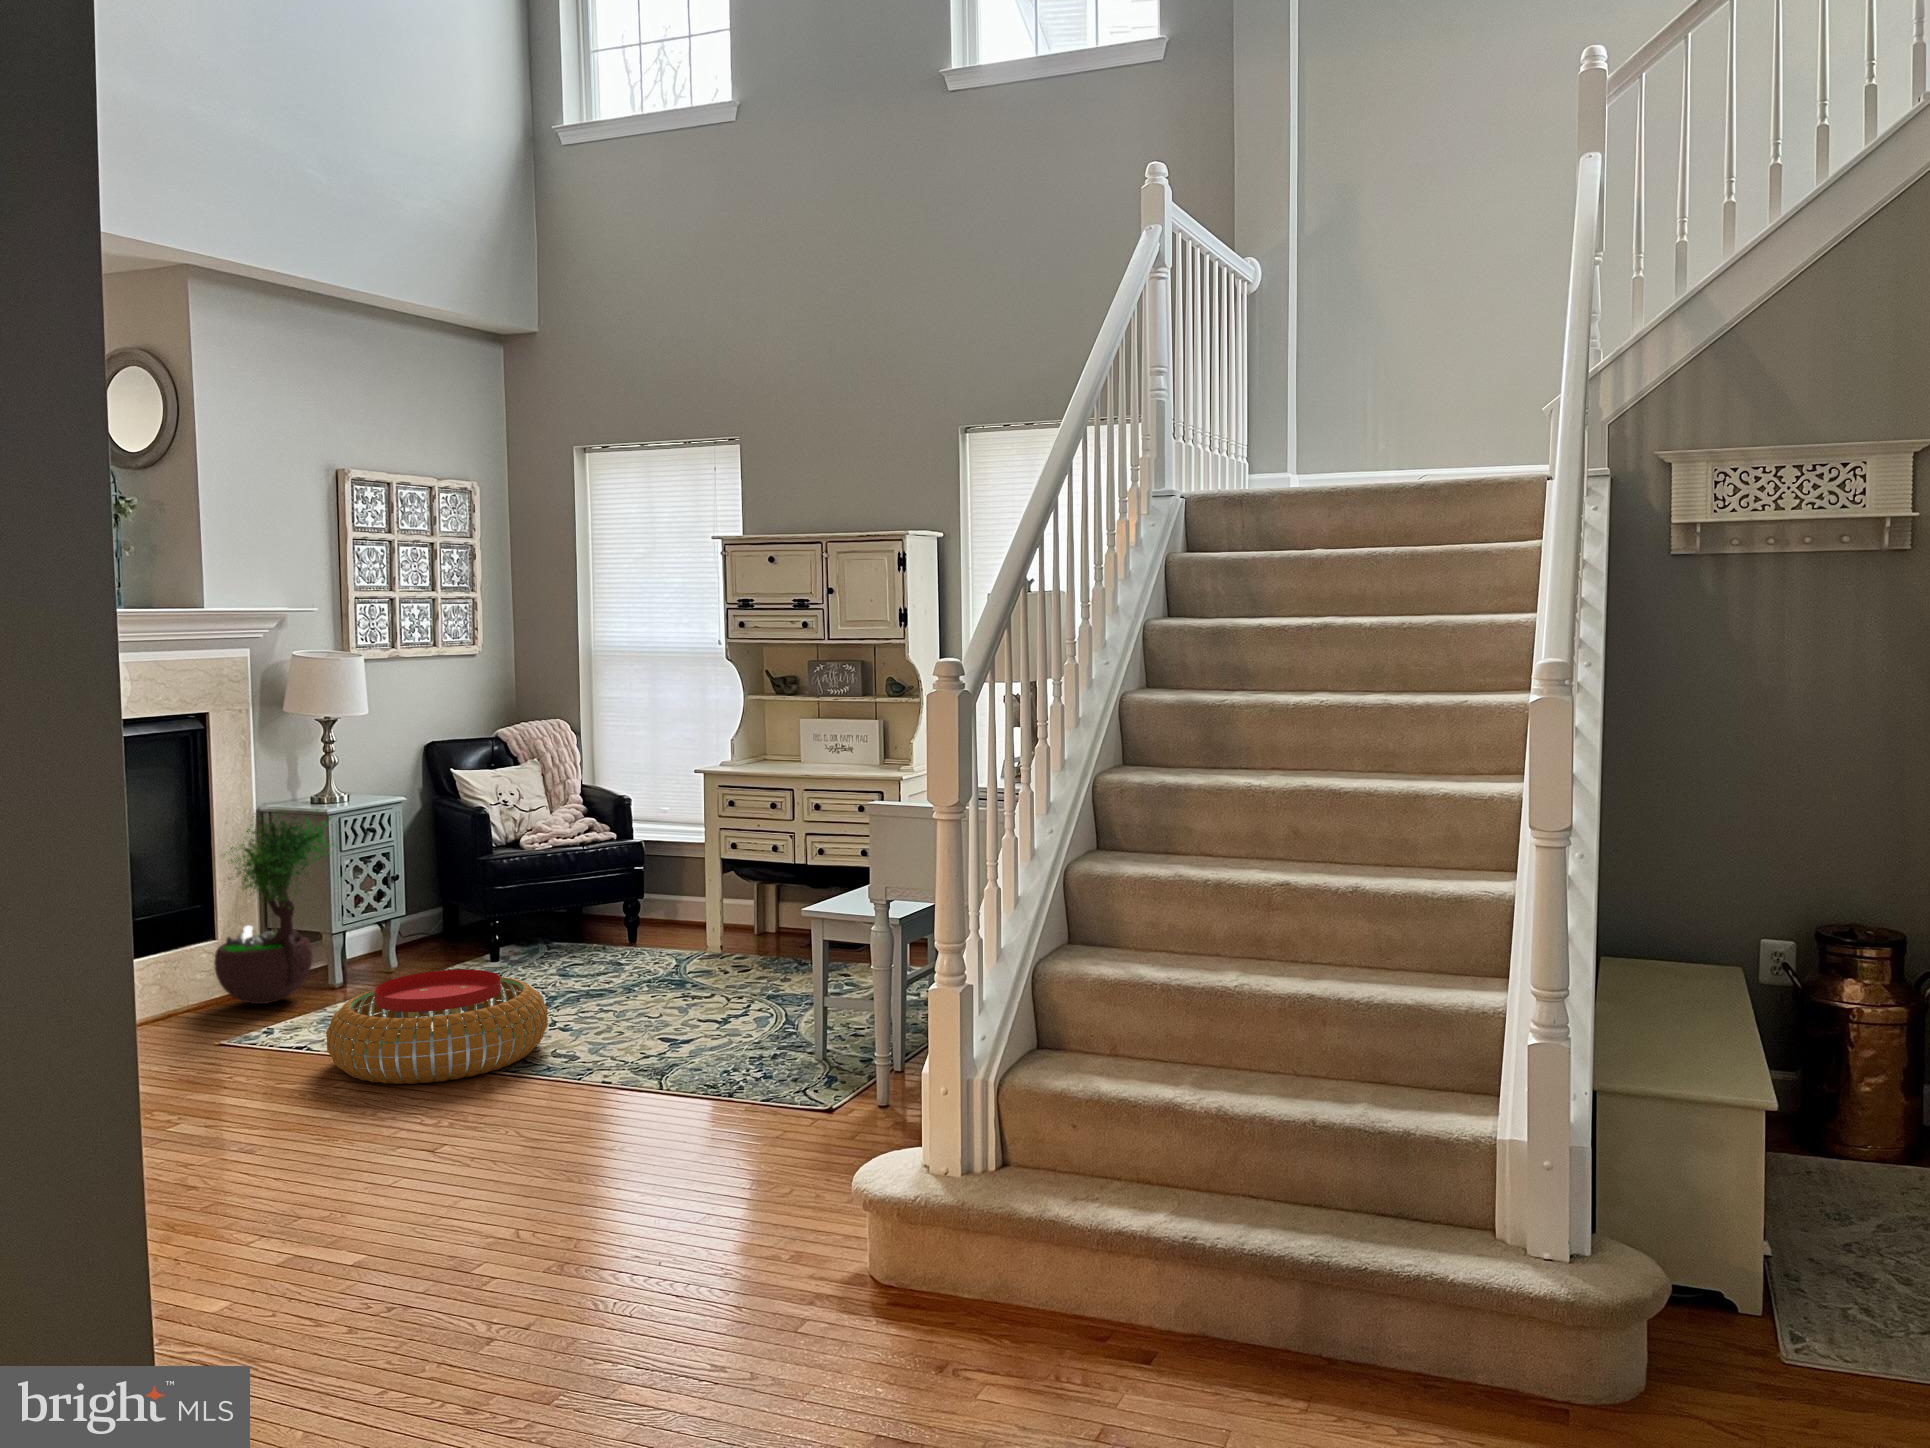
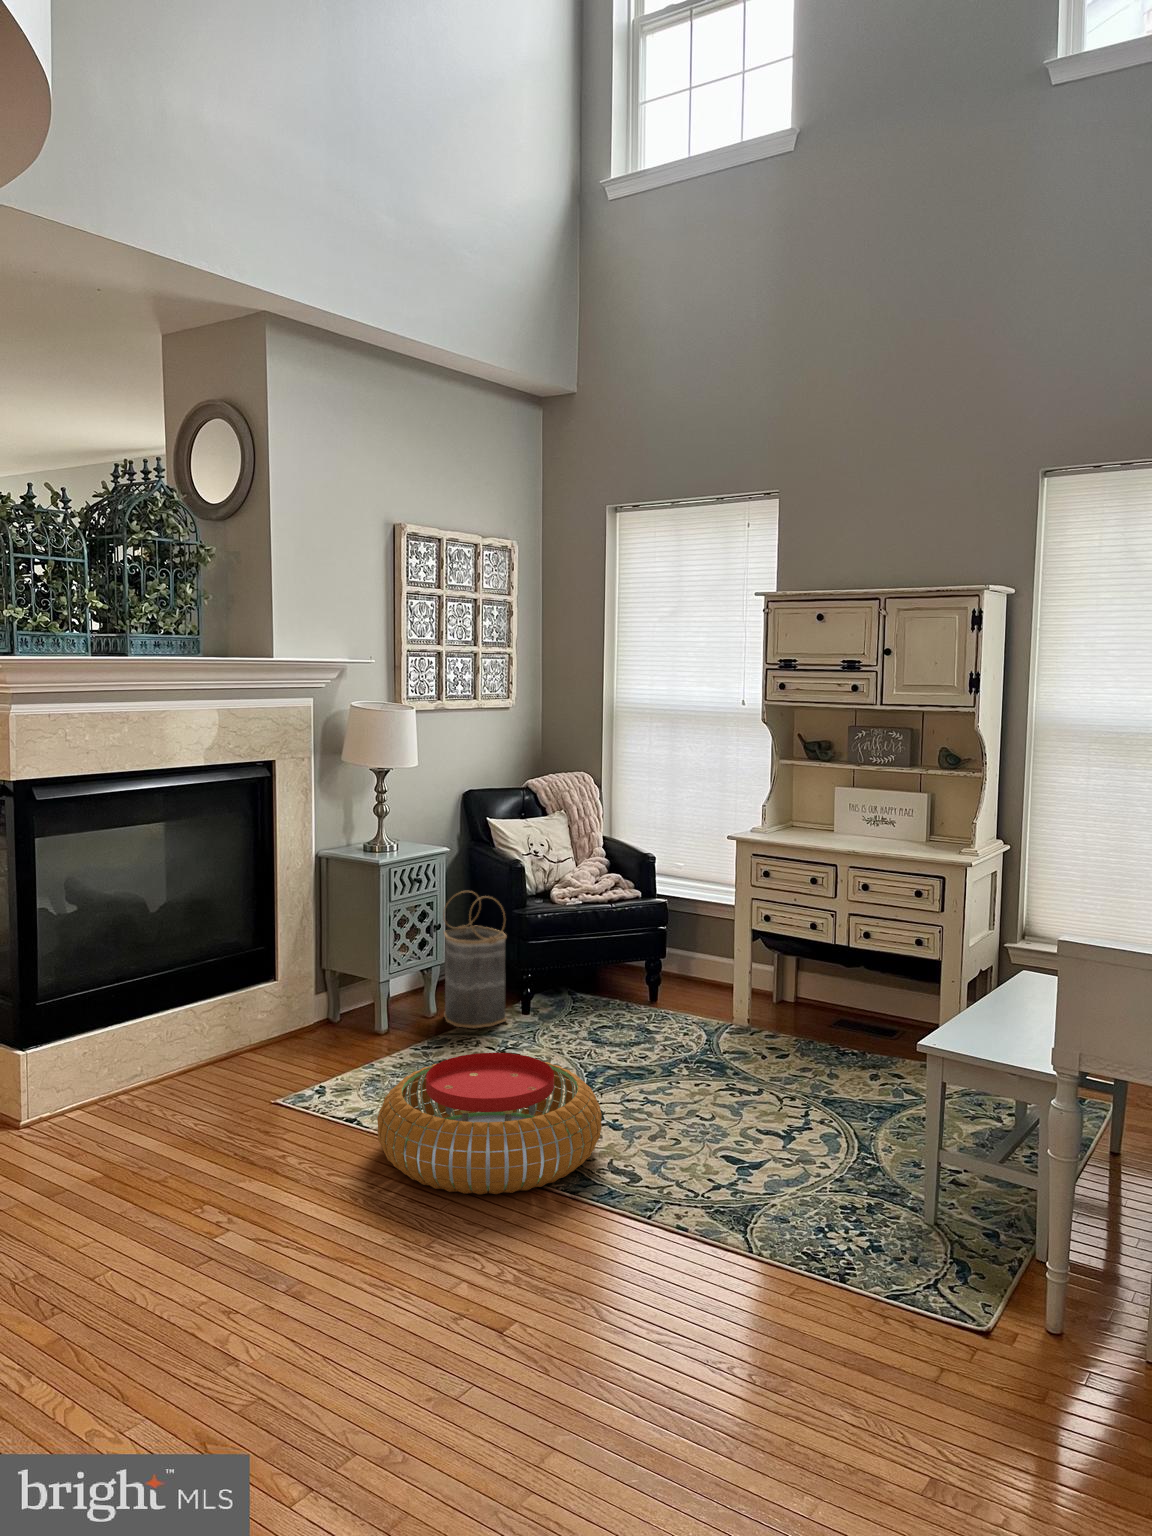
potted tree: present [214,811,334,1004] -> none [274,854,390,1049]
basket: none [401,839,473,976] -> present [443,891,507,1028]

